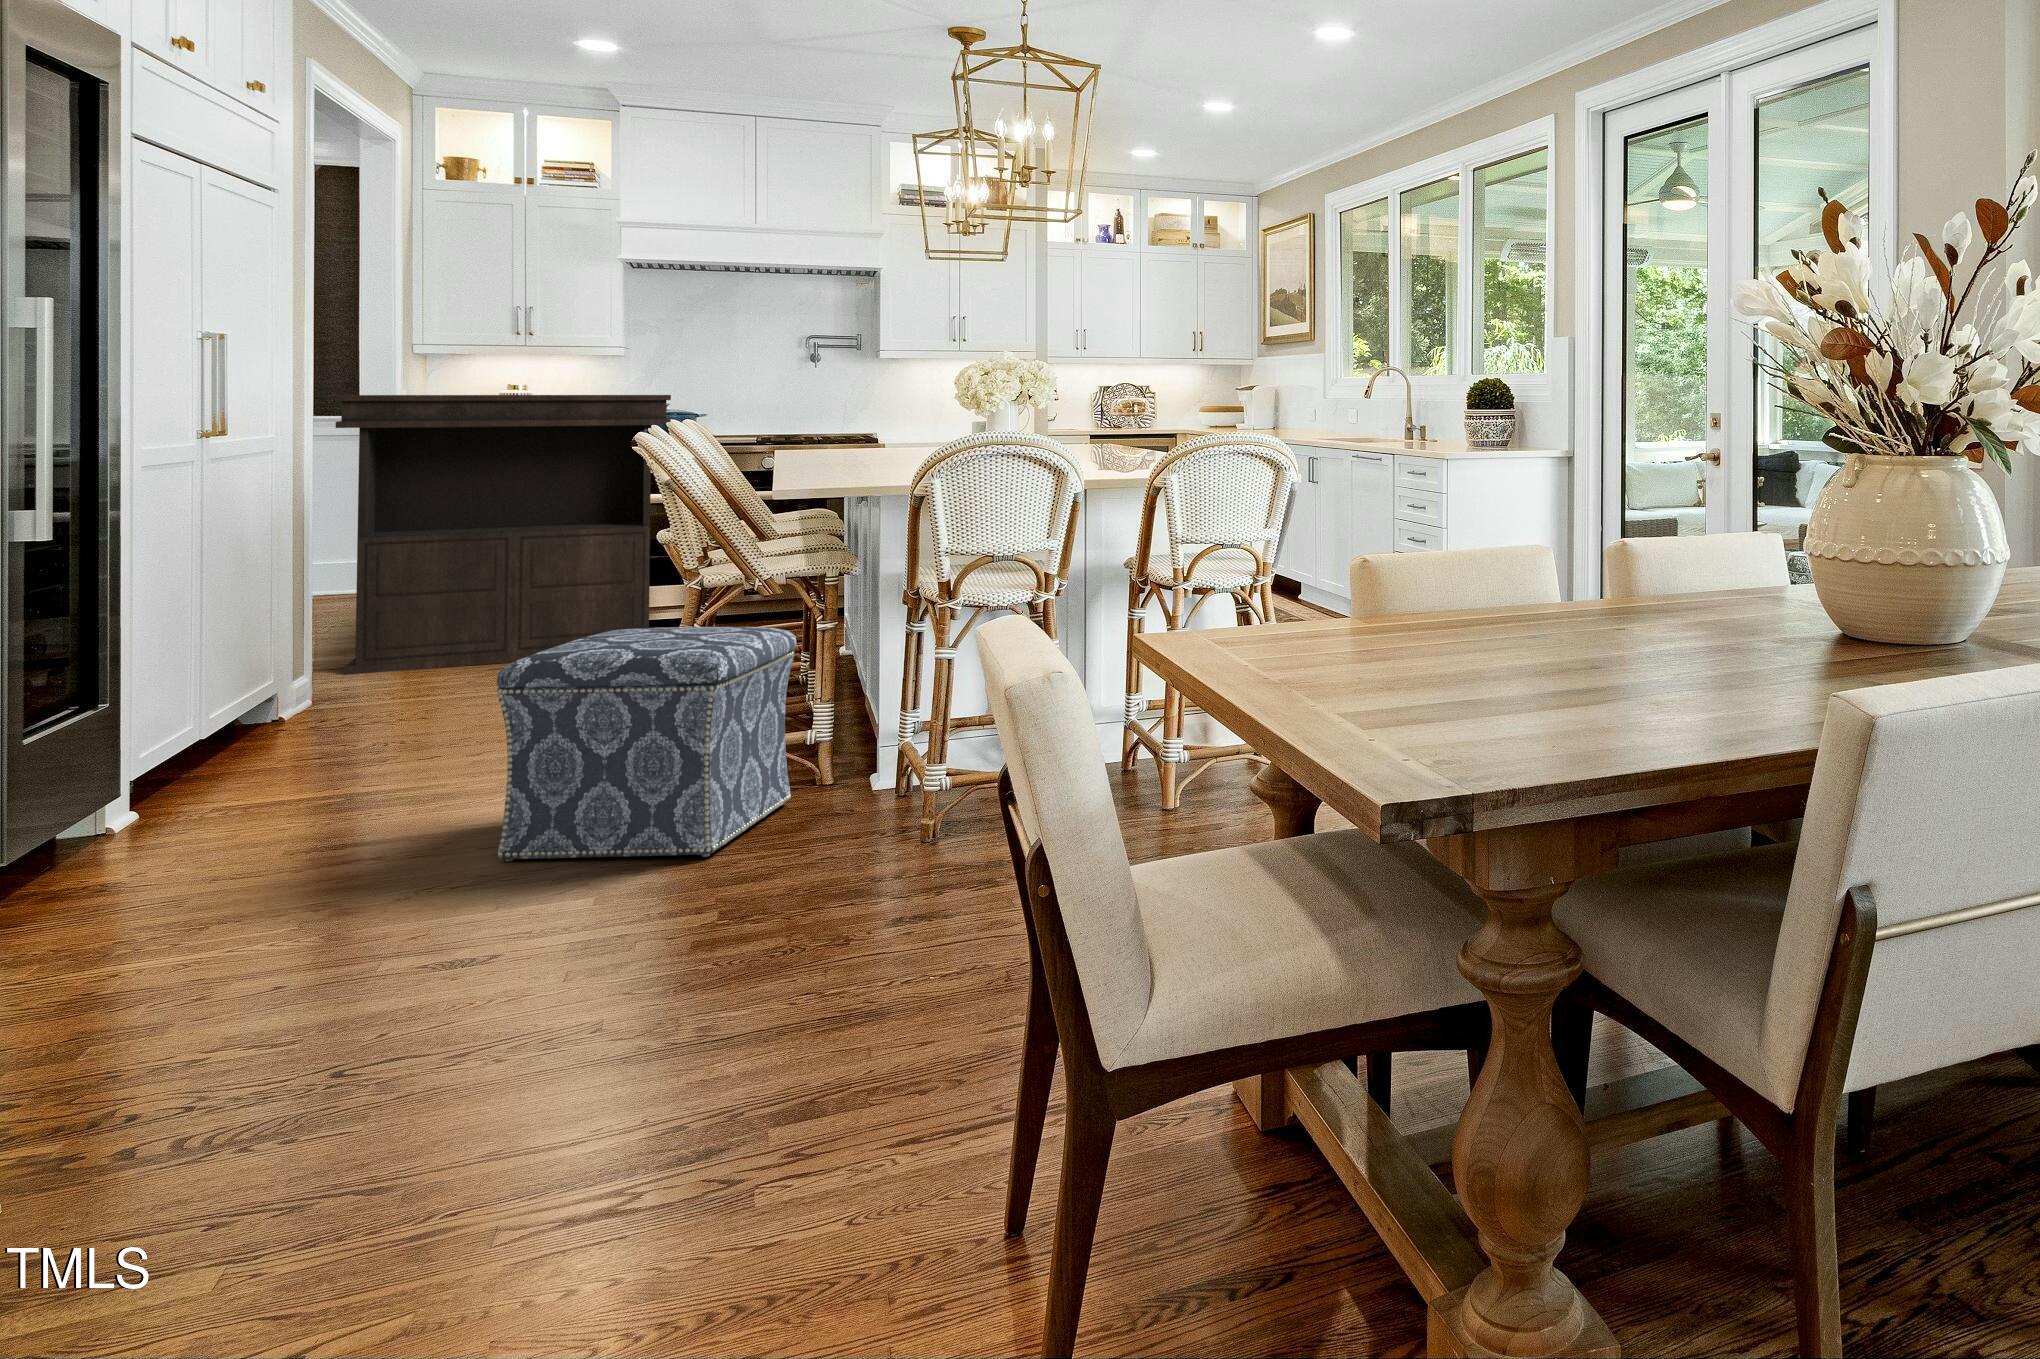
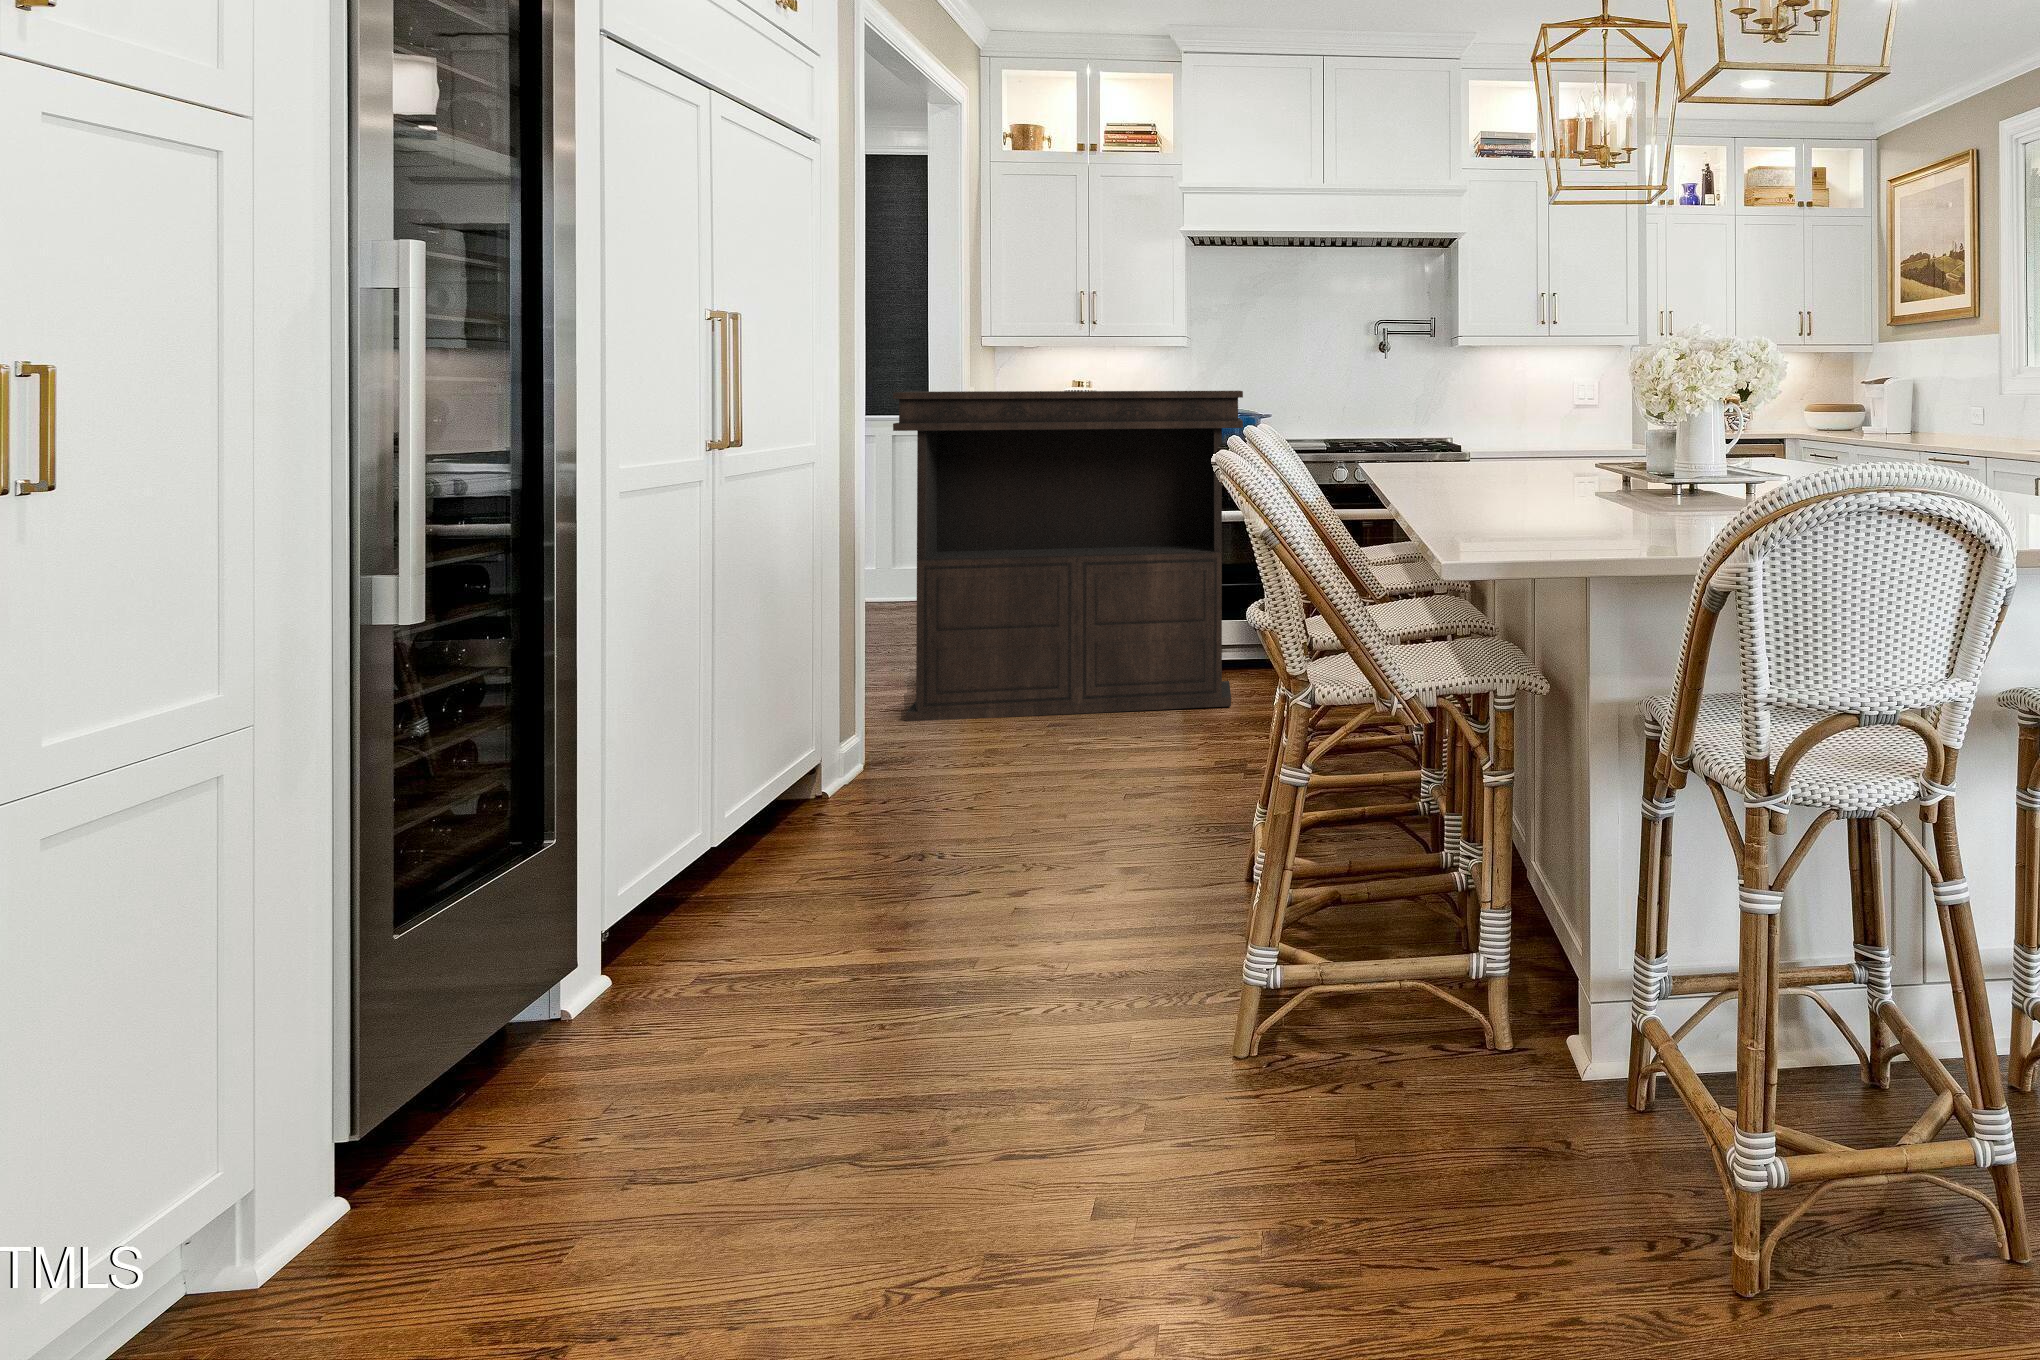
ottoman: present [497,627,796,862] -> none [1017,791,1478,1299]

